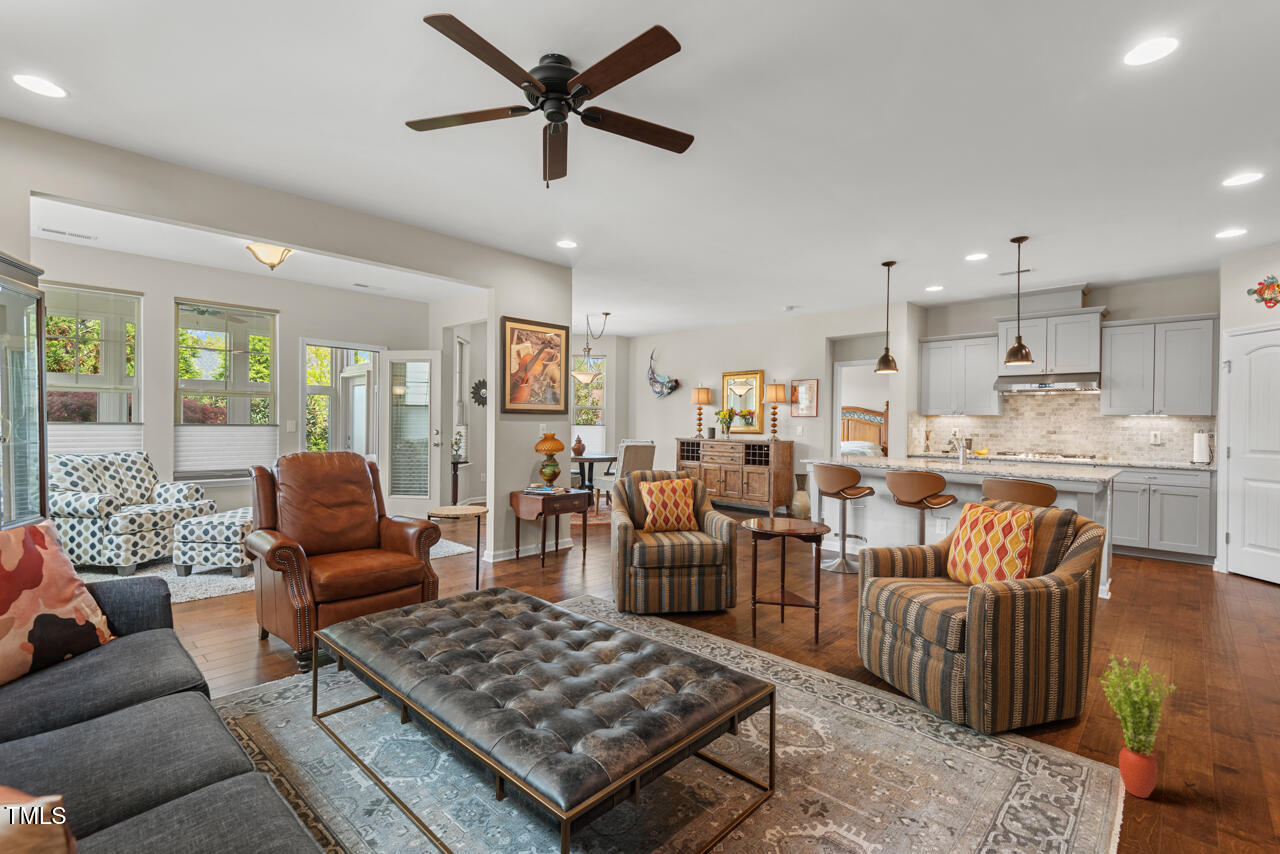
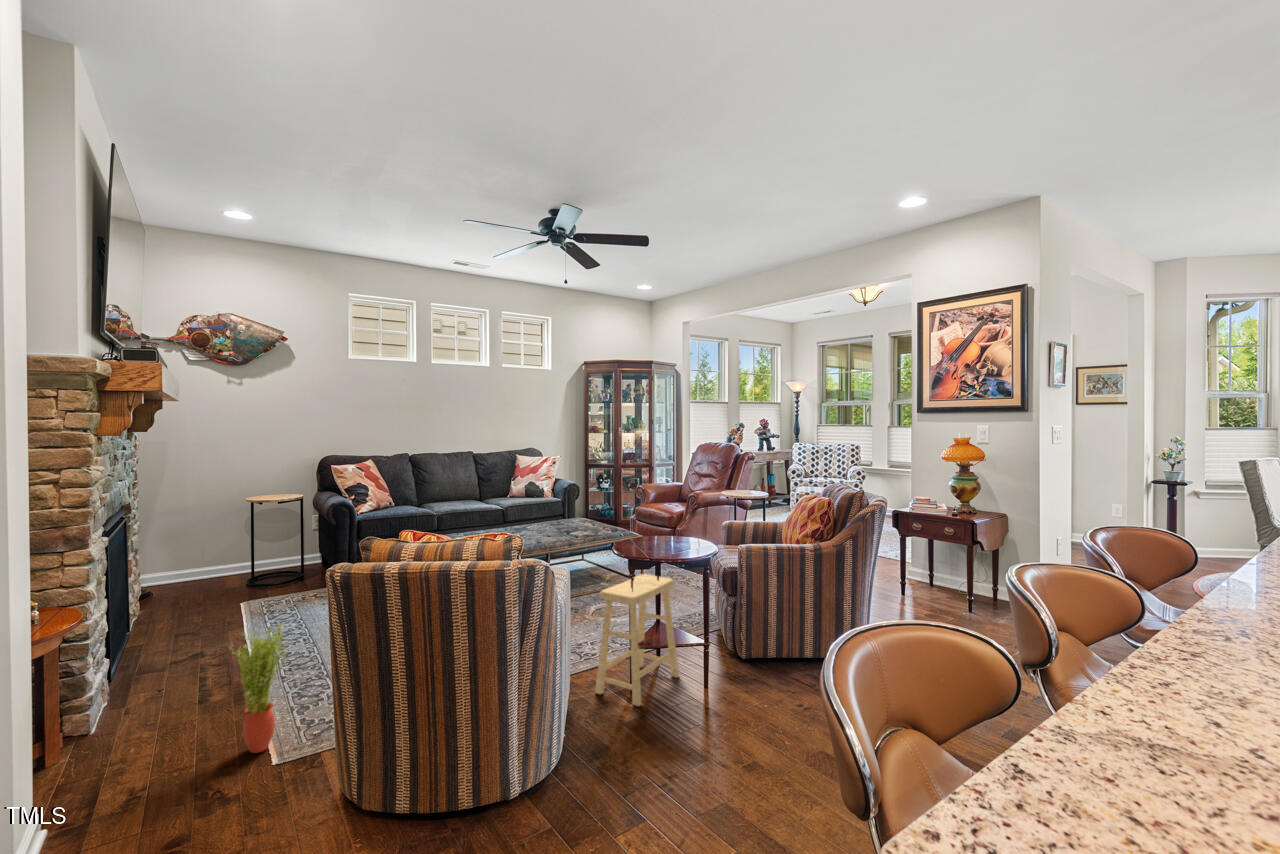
footstool: none [761,553,833,655] -> present [595,574,679,706]

